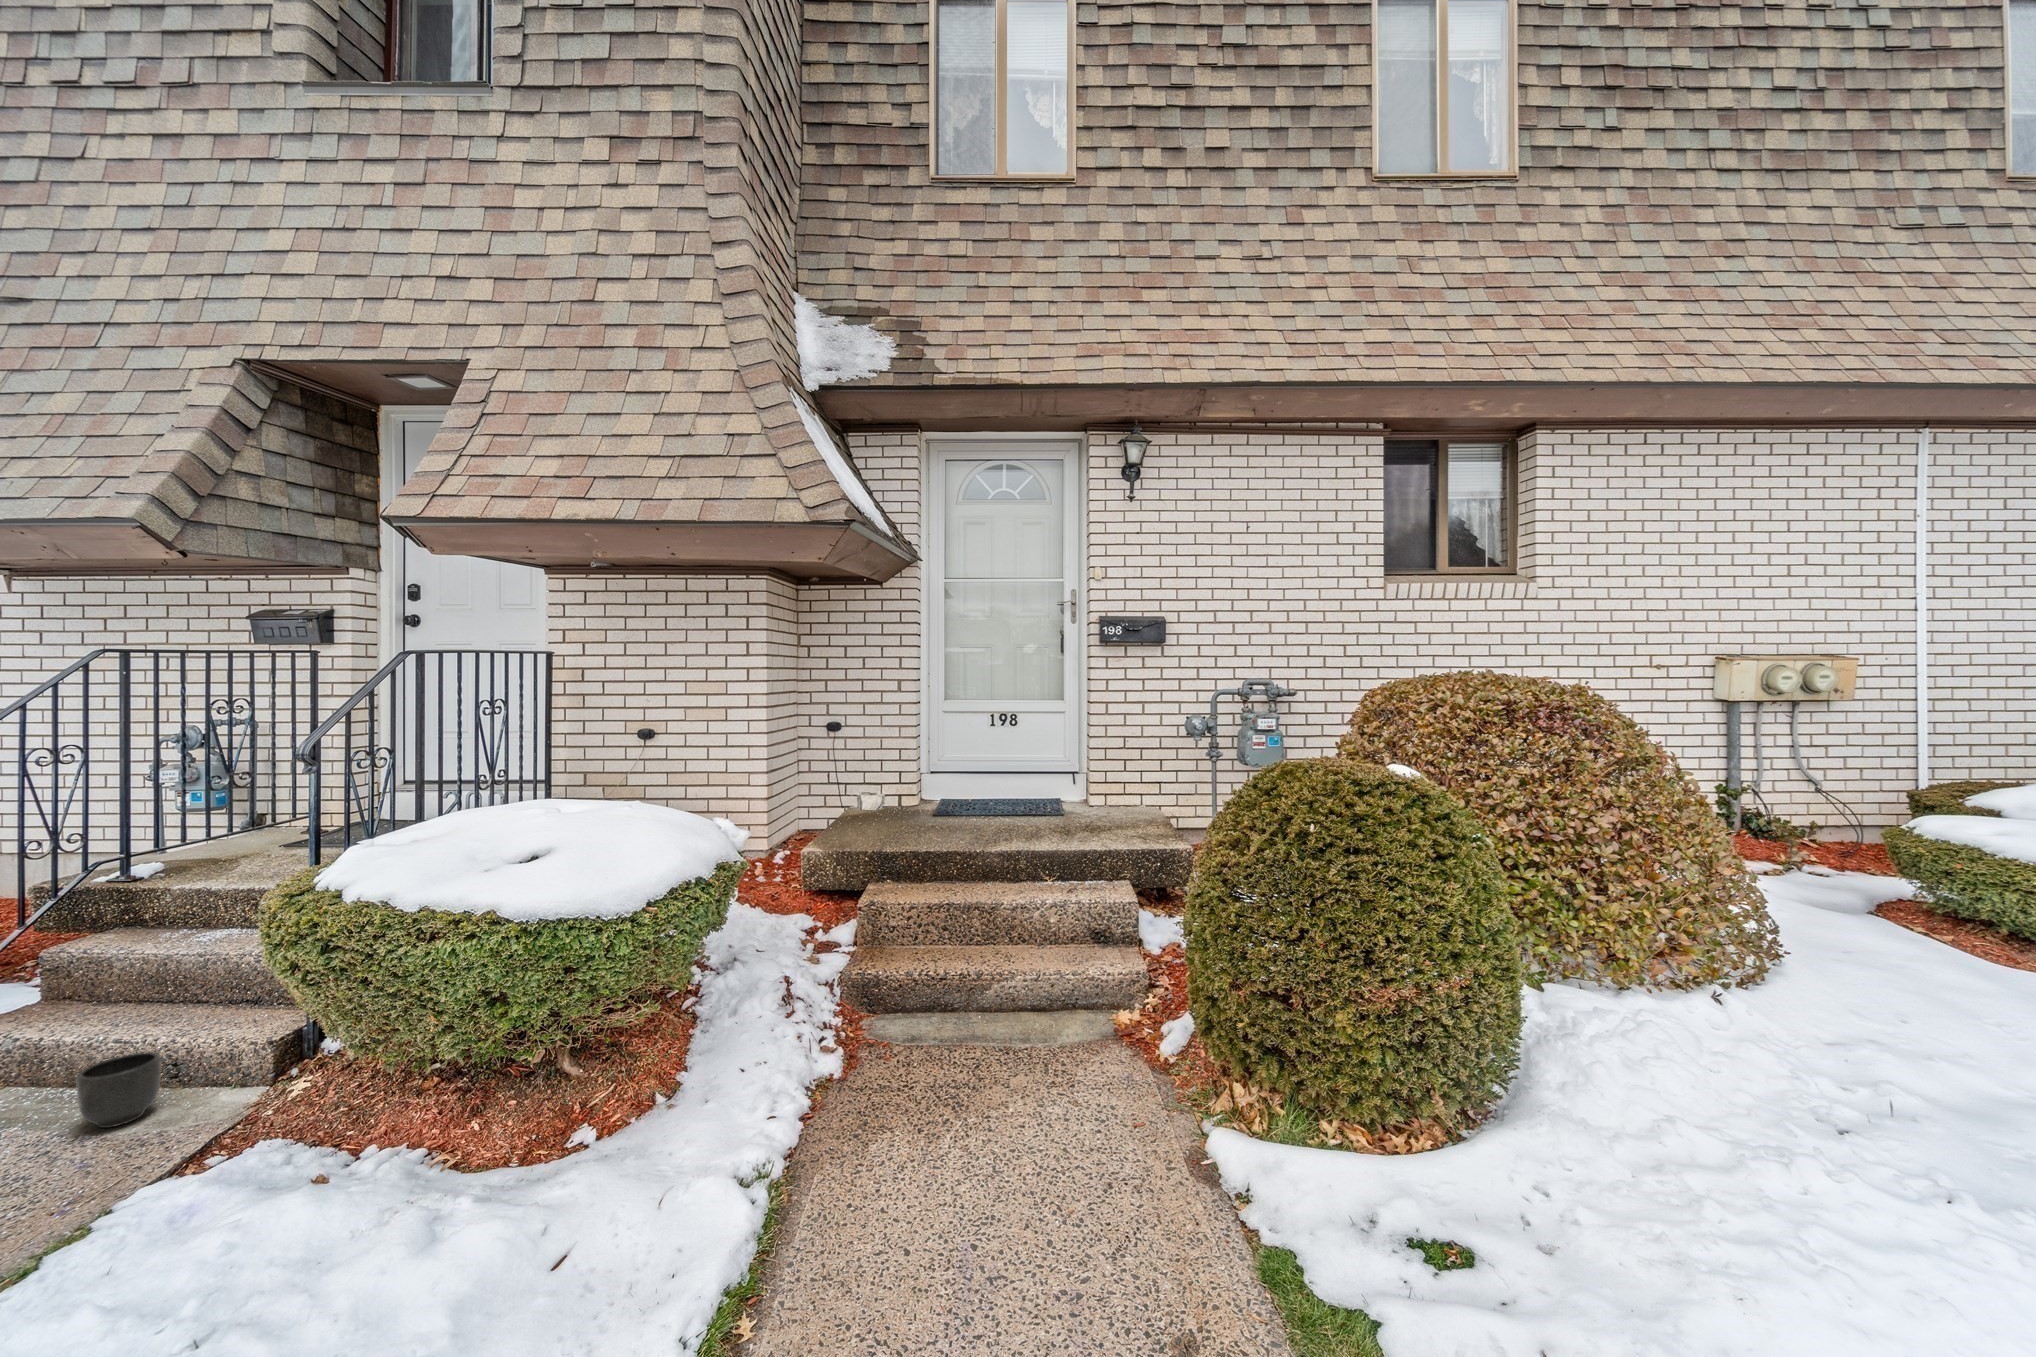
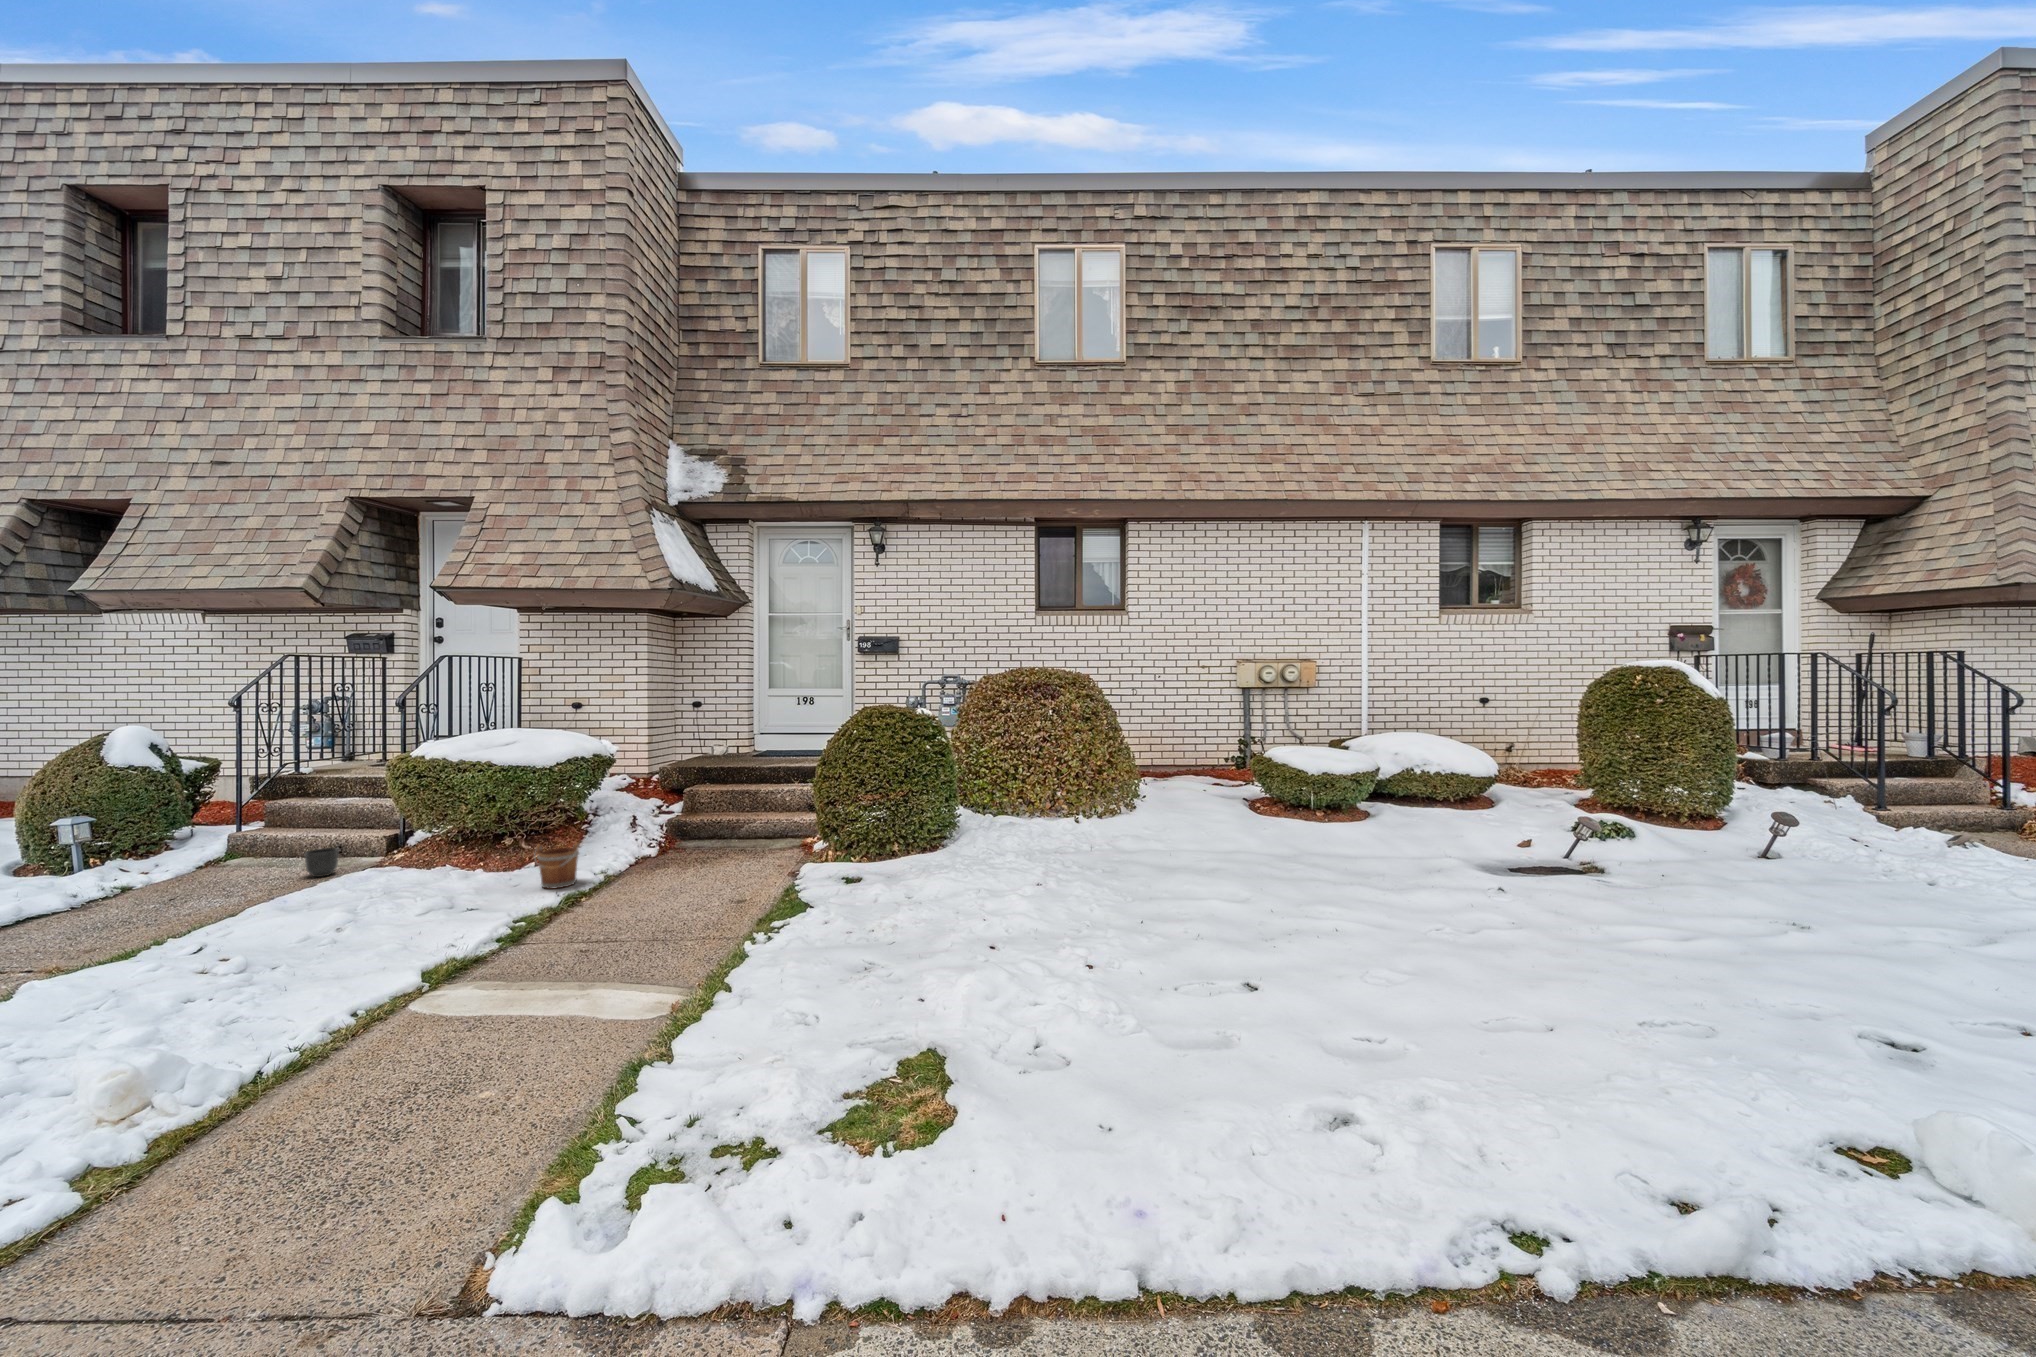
bucket: none [598,1063,701,1190] -> present [536,842,579,889]

